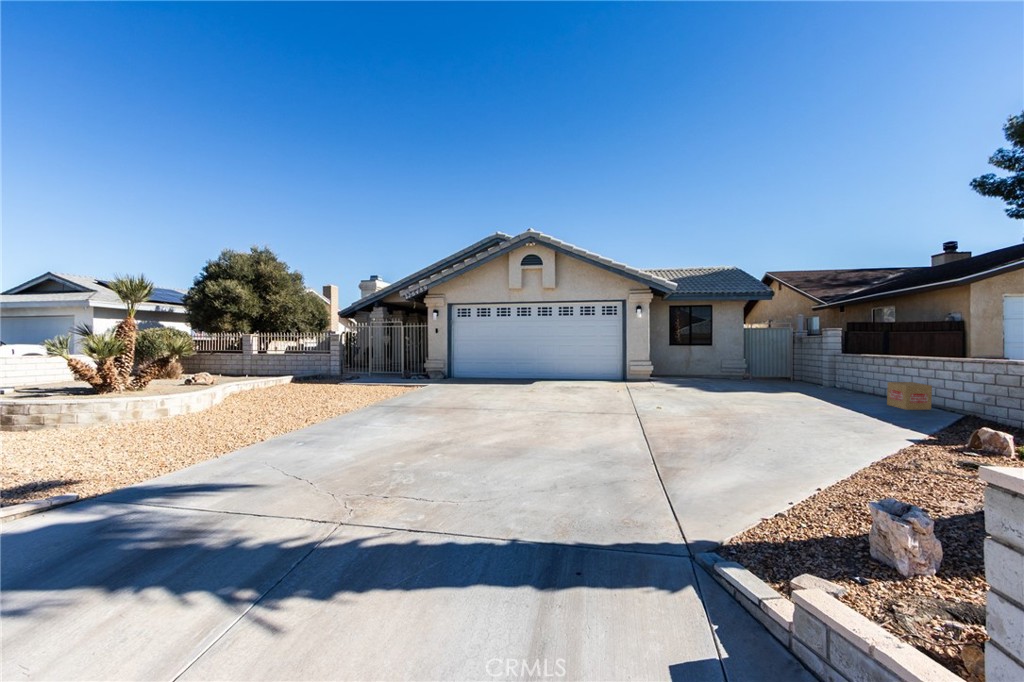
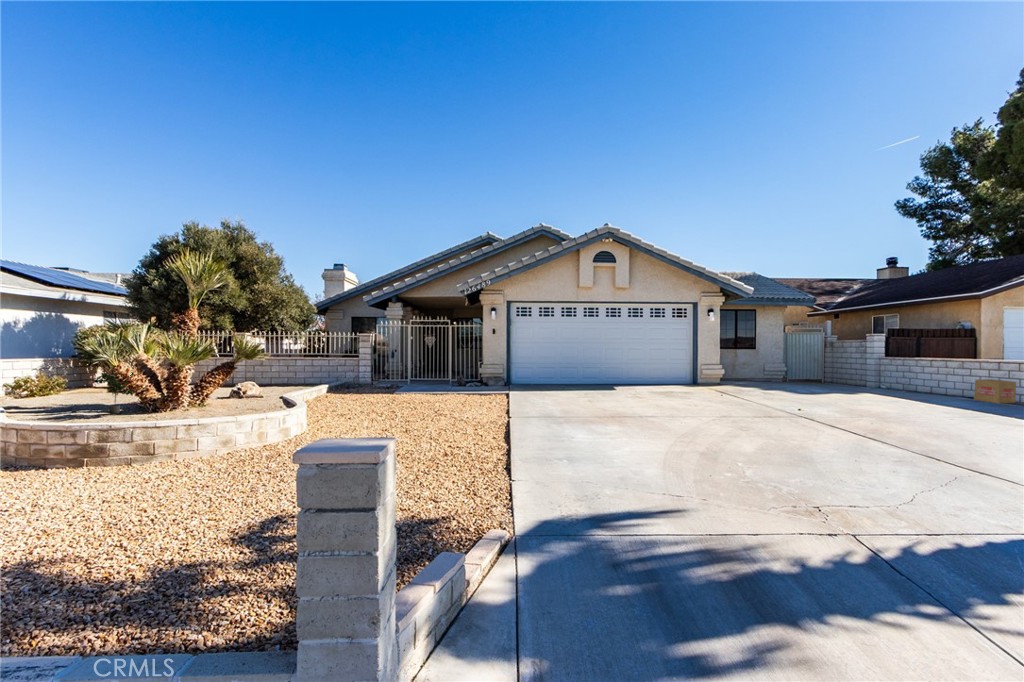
potted plant: none [44,364,79,395] -> present [92,371,134,414]

